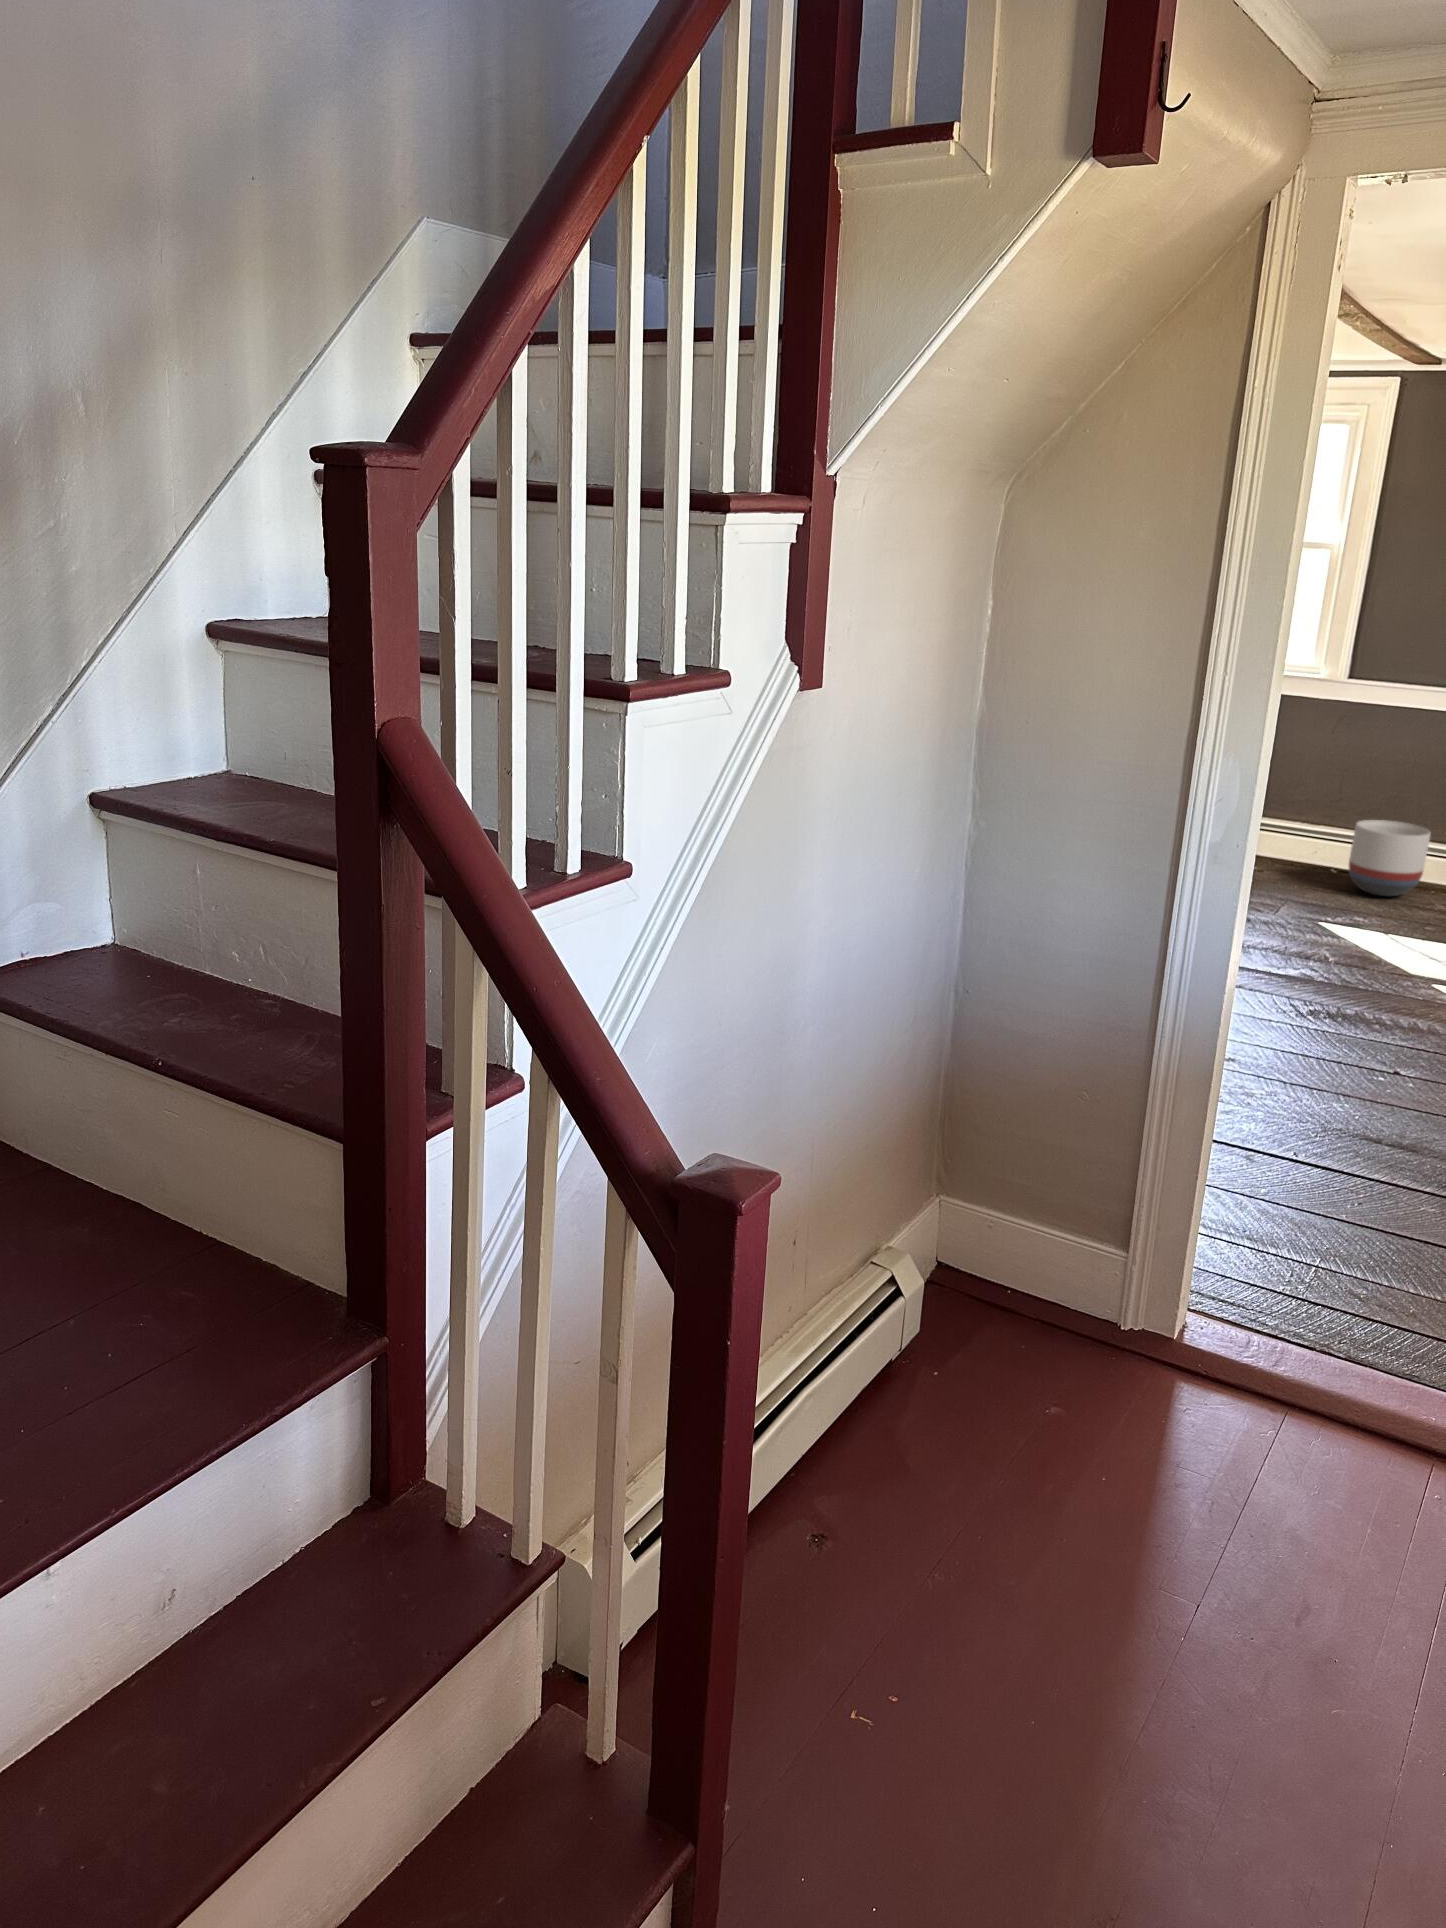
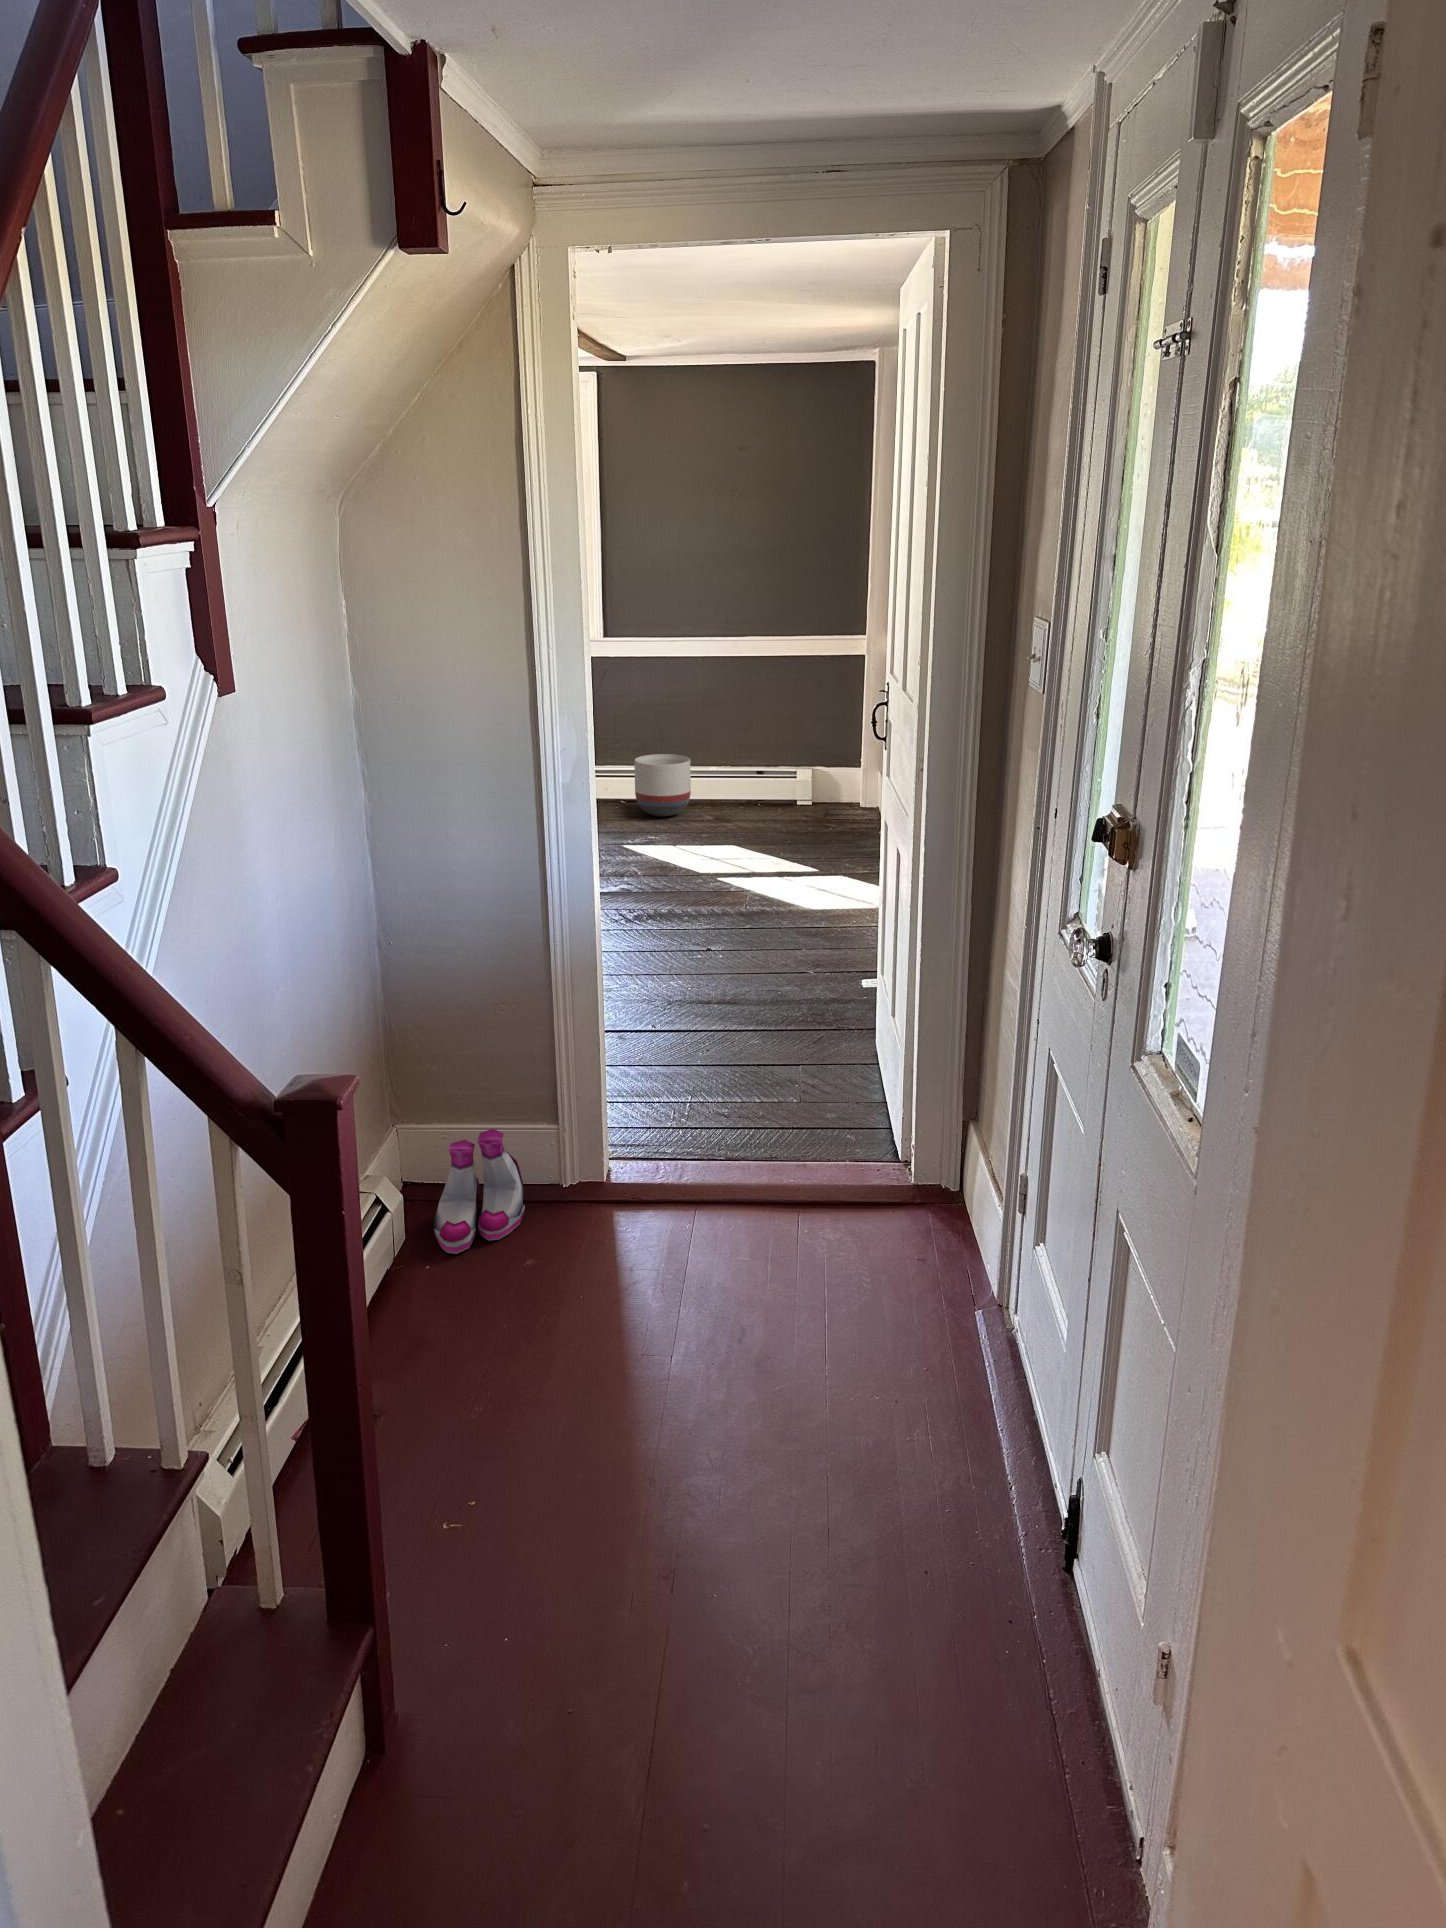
boots: none [954,1235,1071,1369] -> present [434,1129,525,1254]

